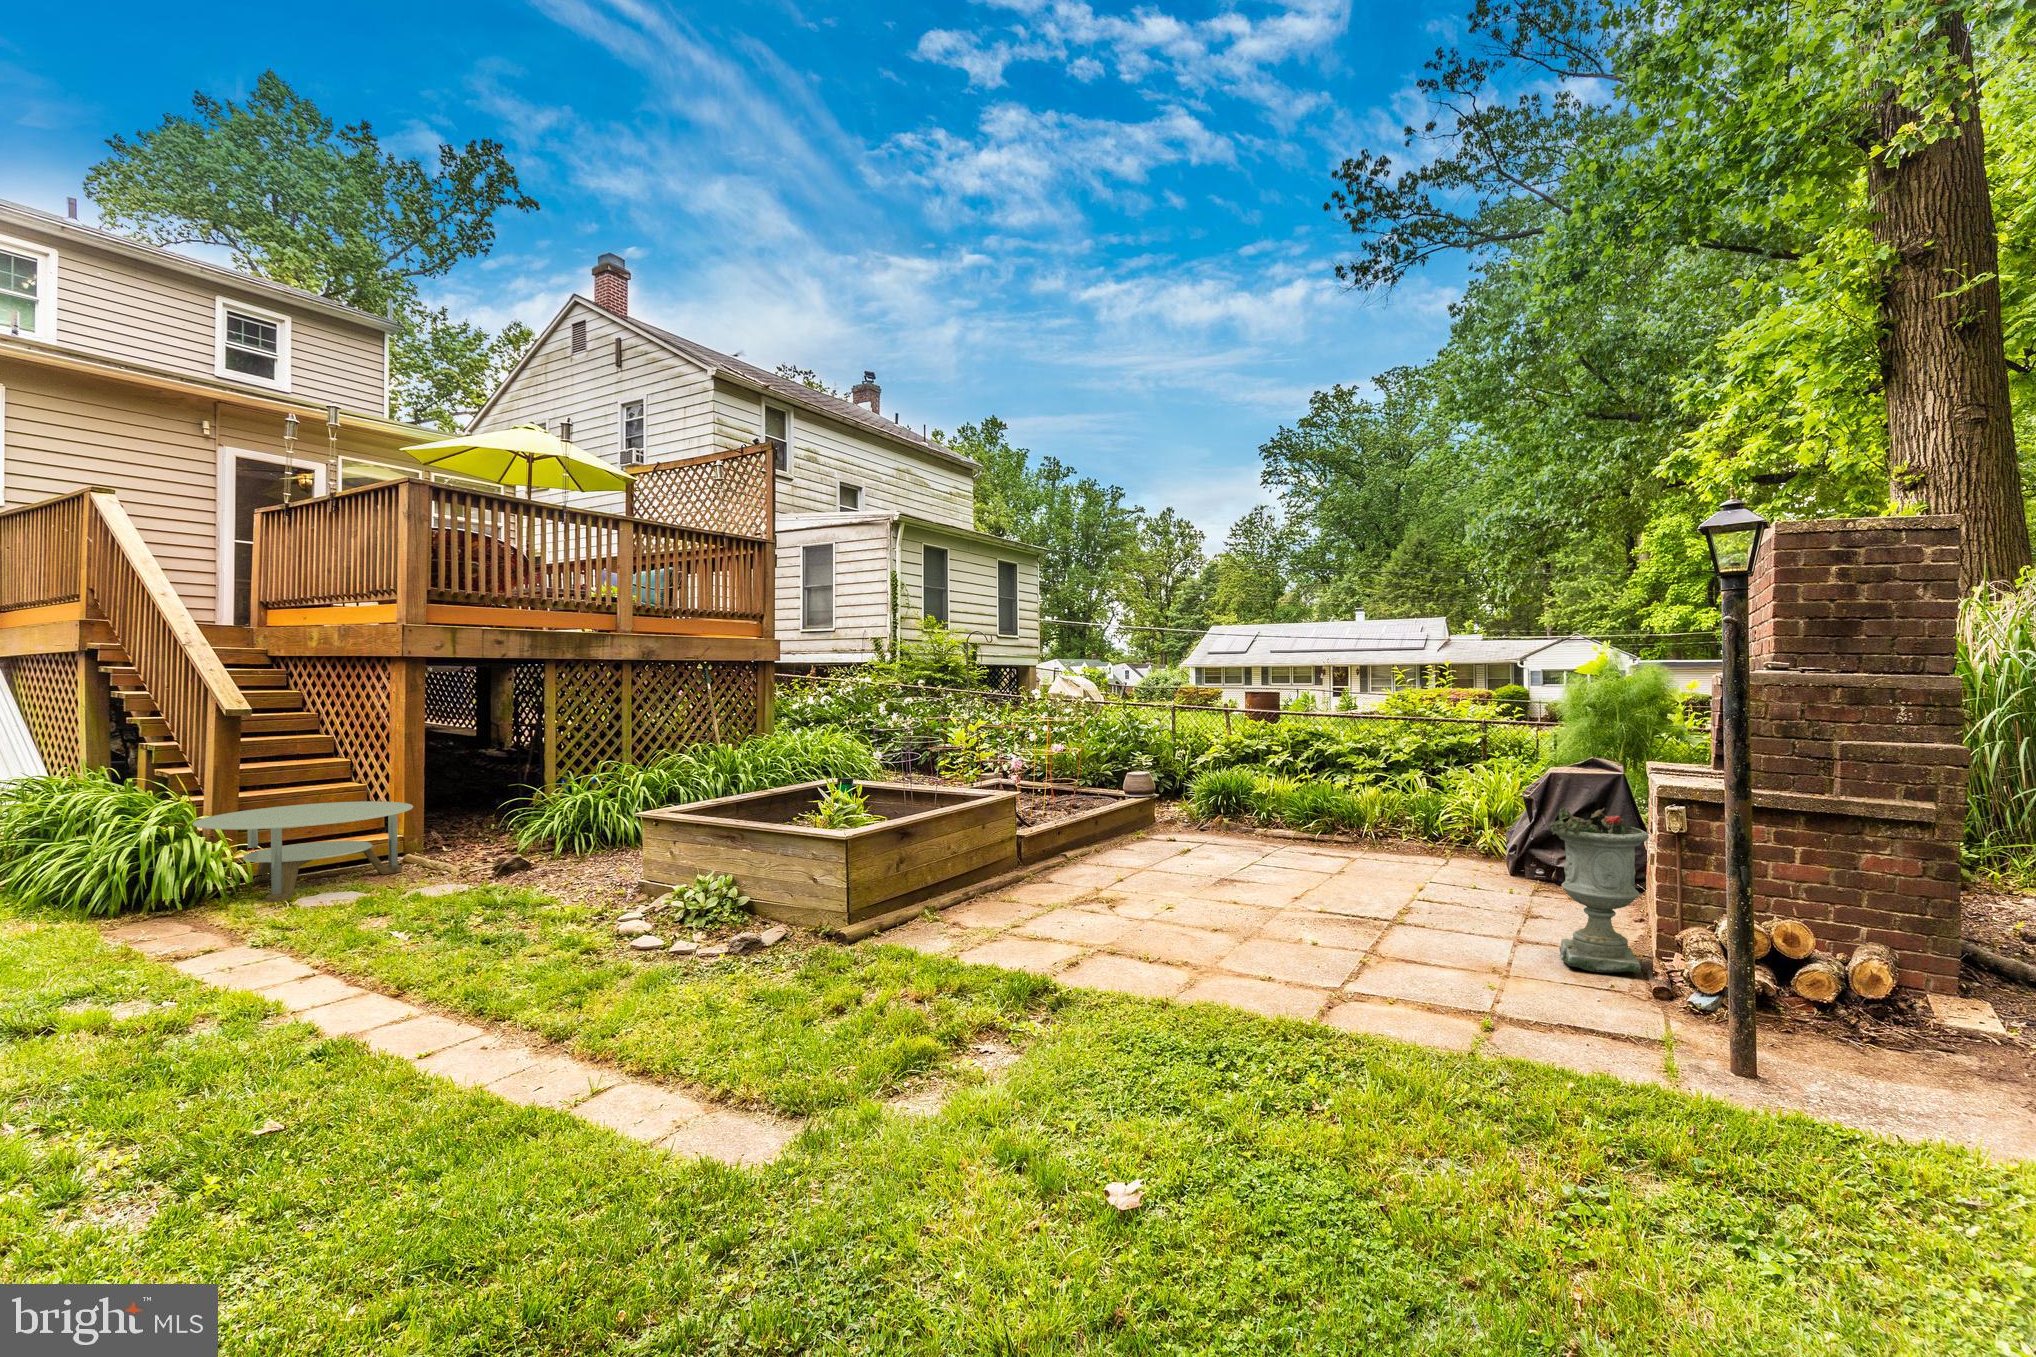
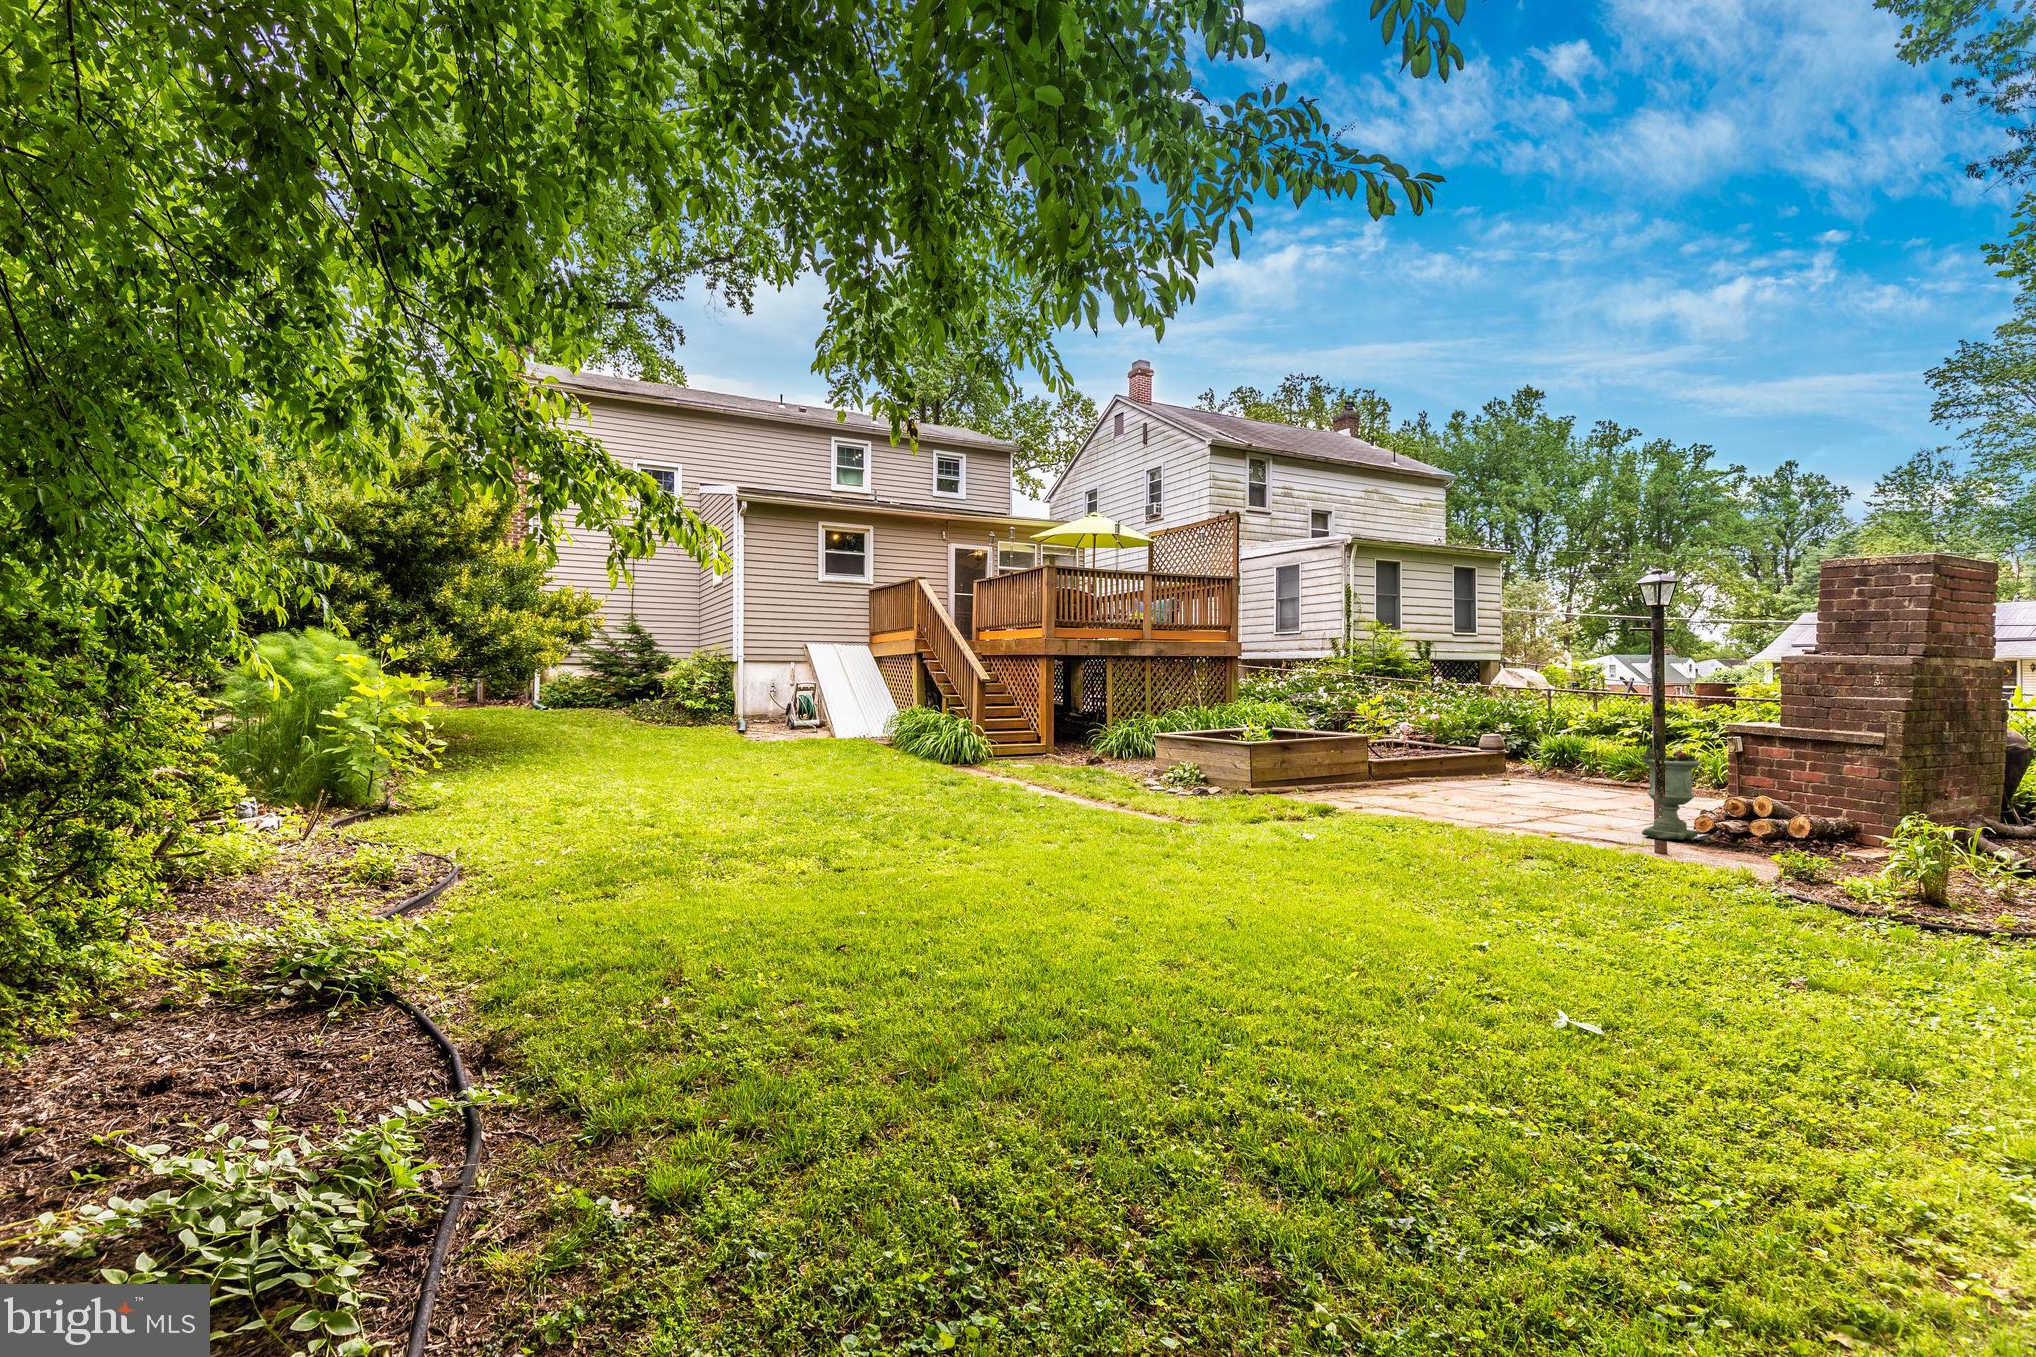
round table: present [193,801,413,902] -> none [973,726,1053,765]

